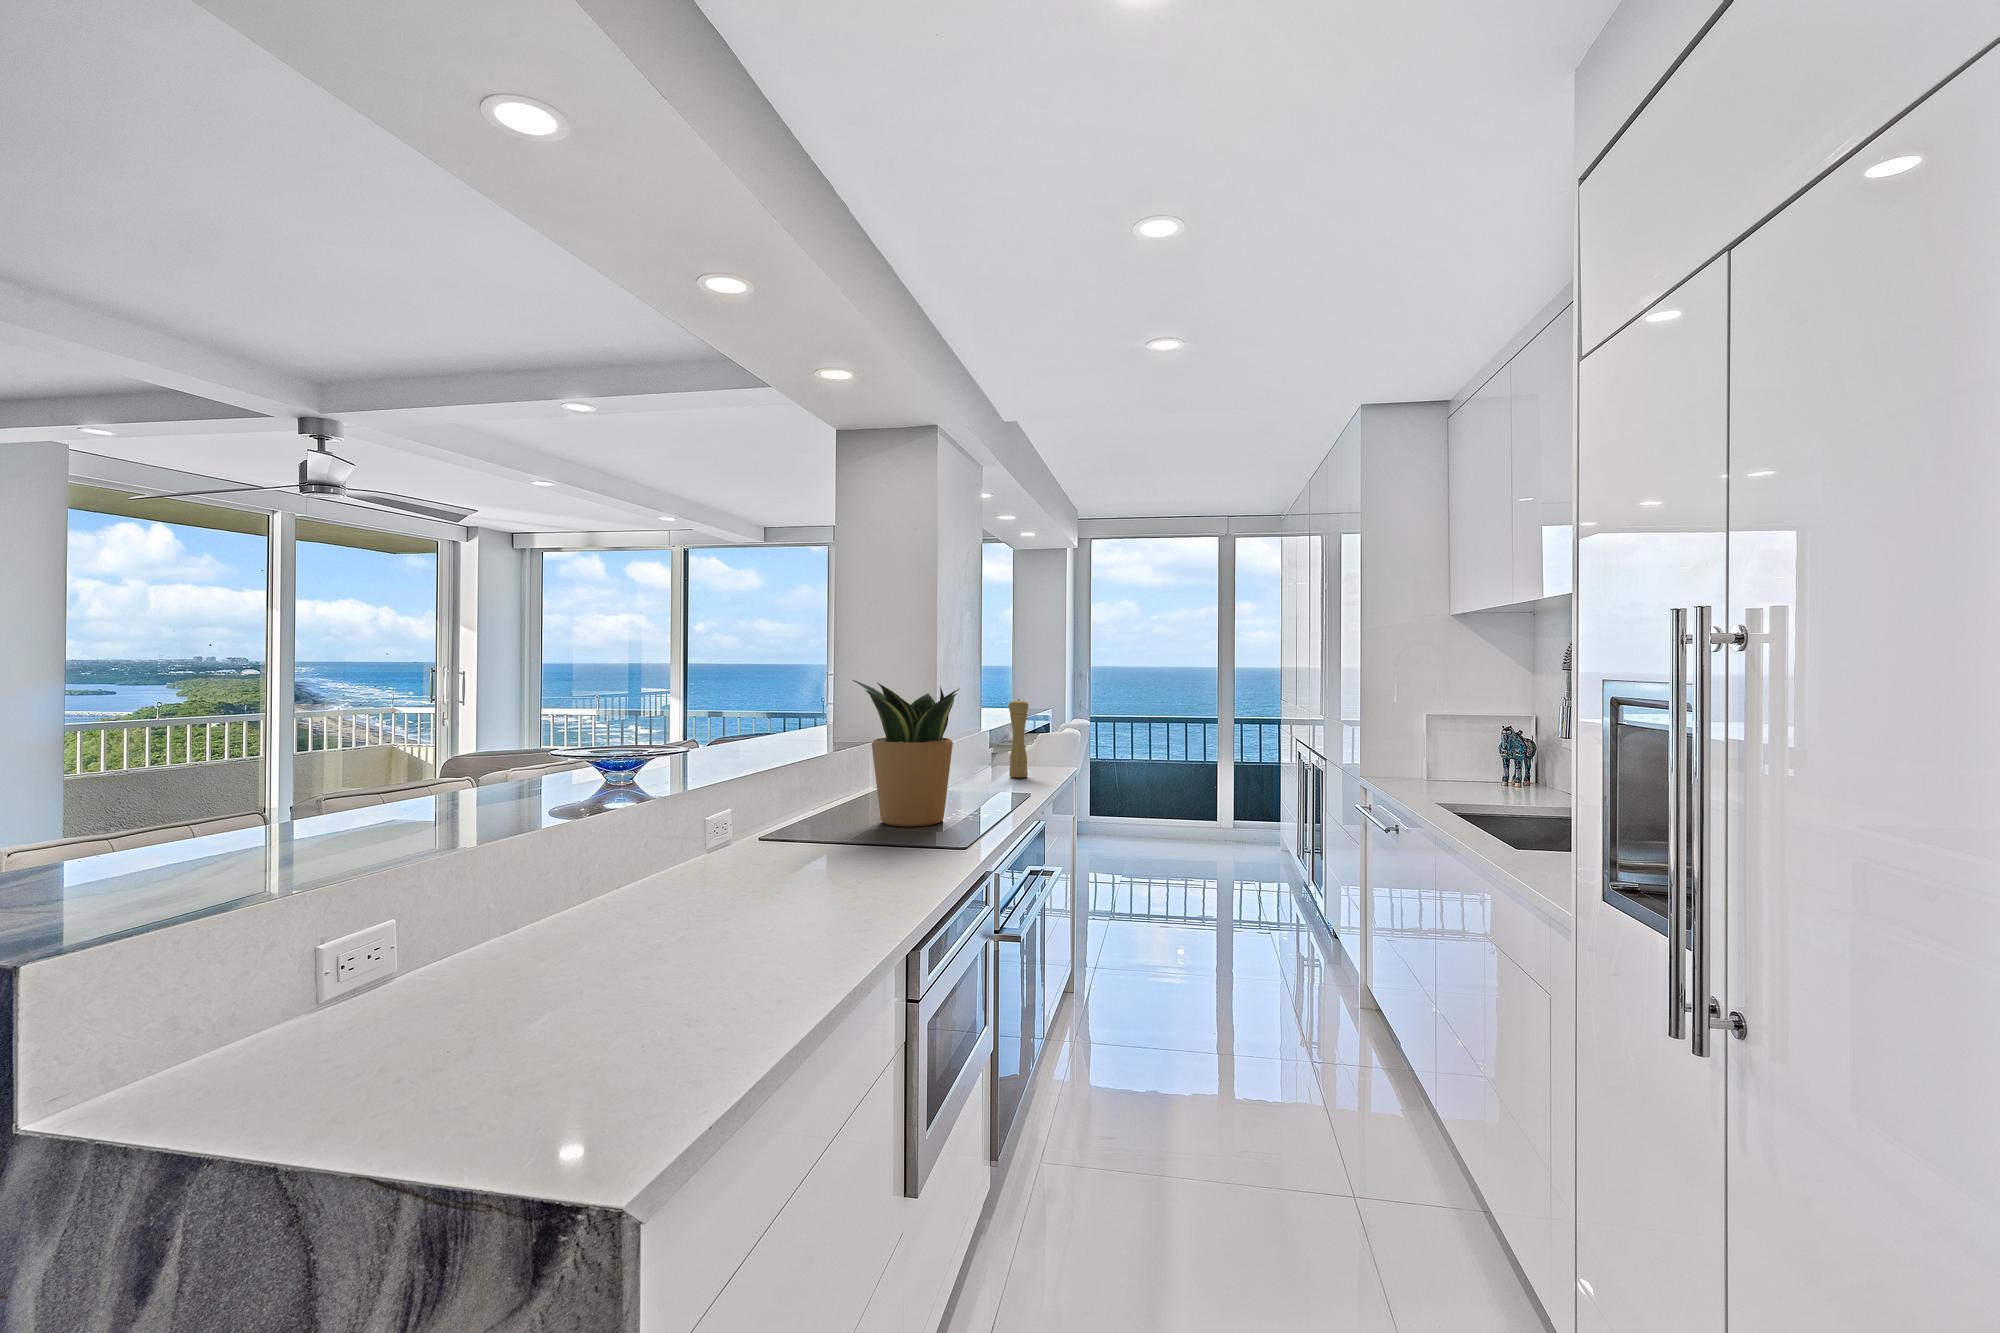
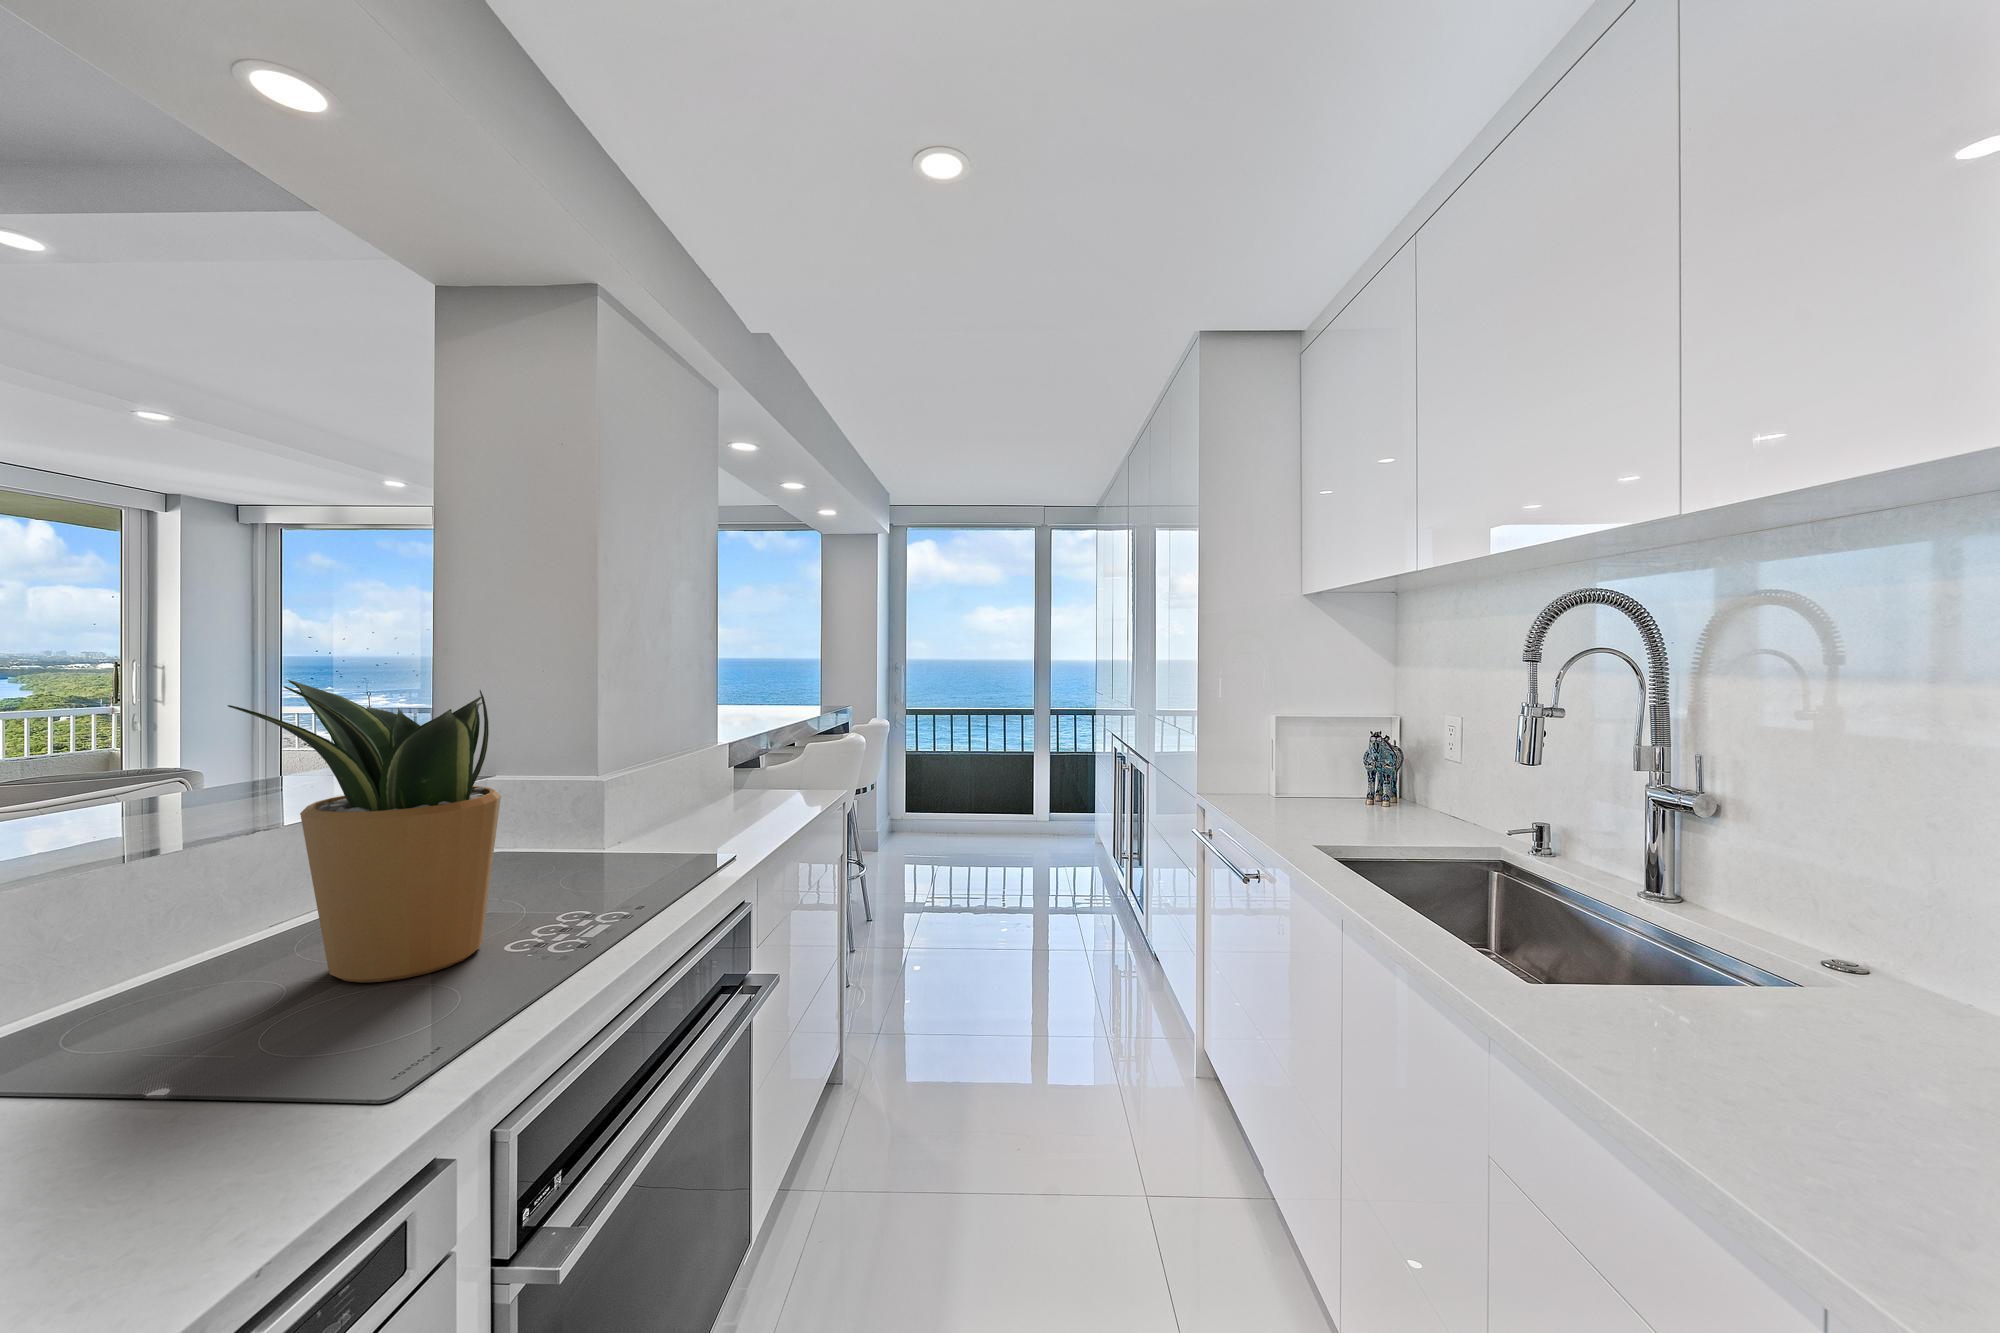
pepper mill: present [1009,699,1028,778] -> none [729,702,758,812]

